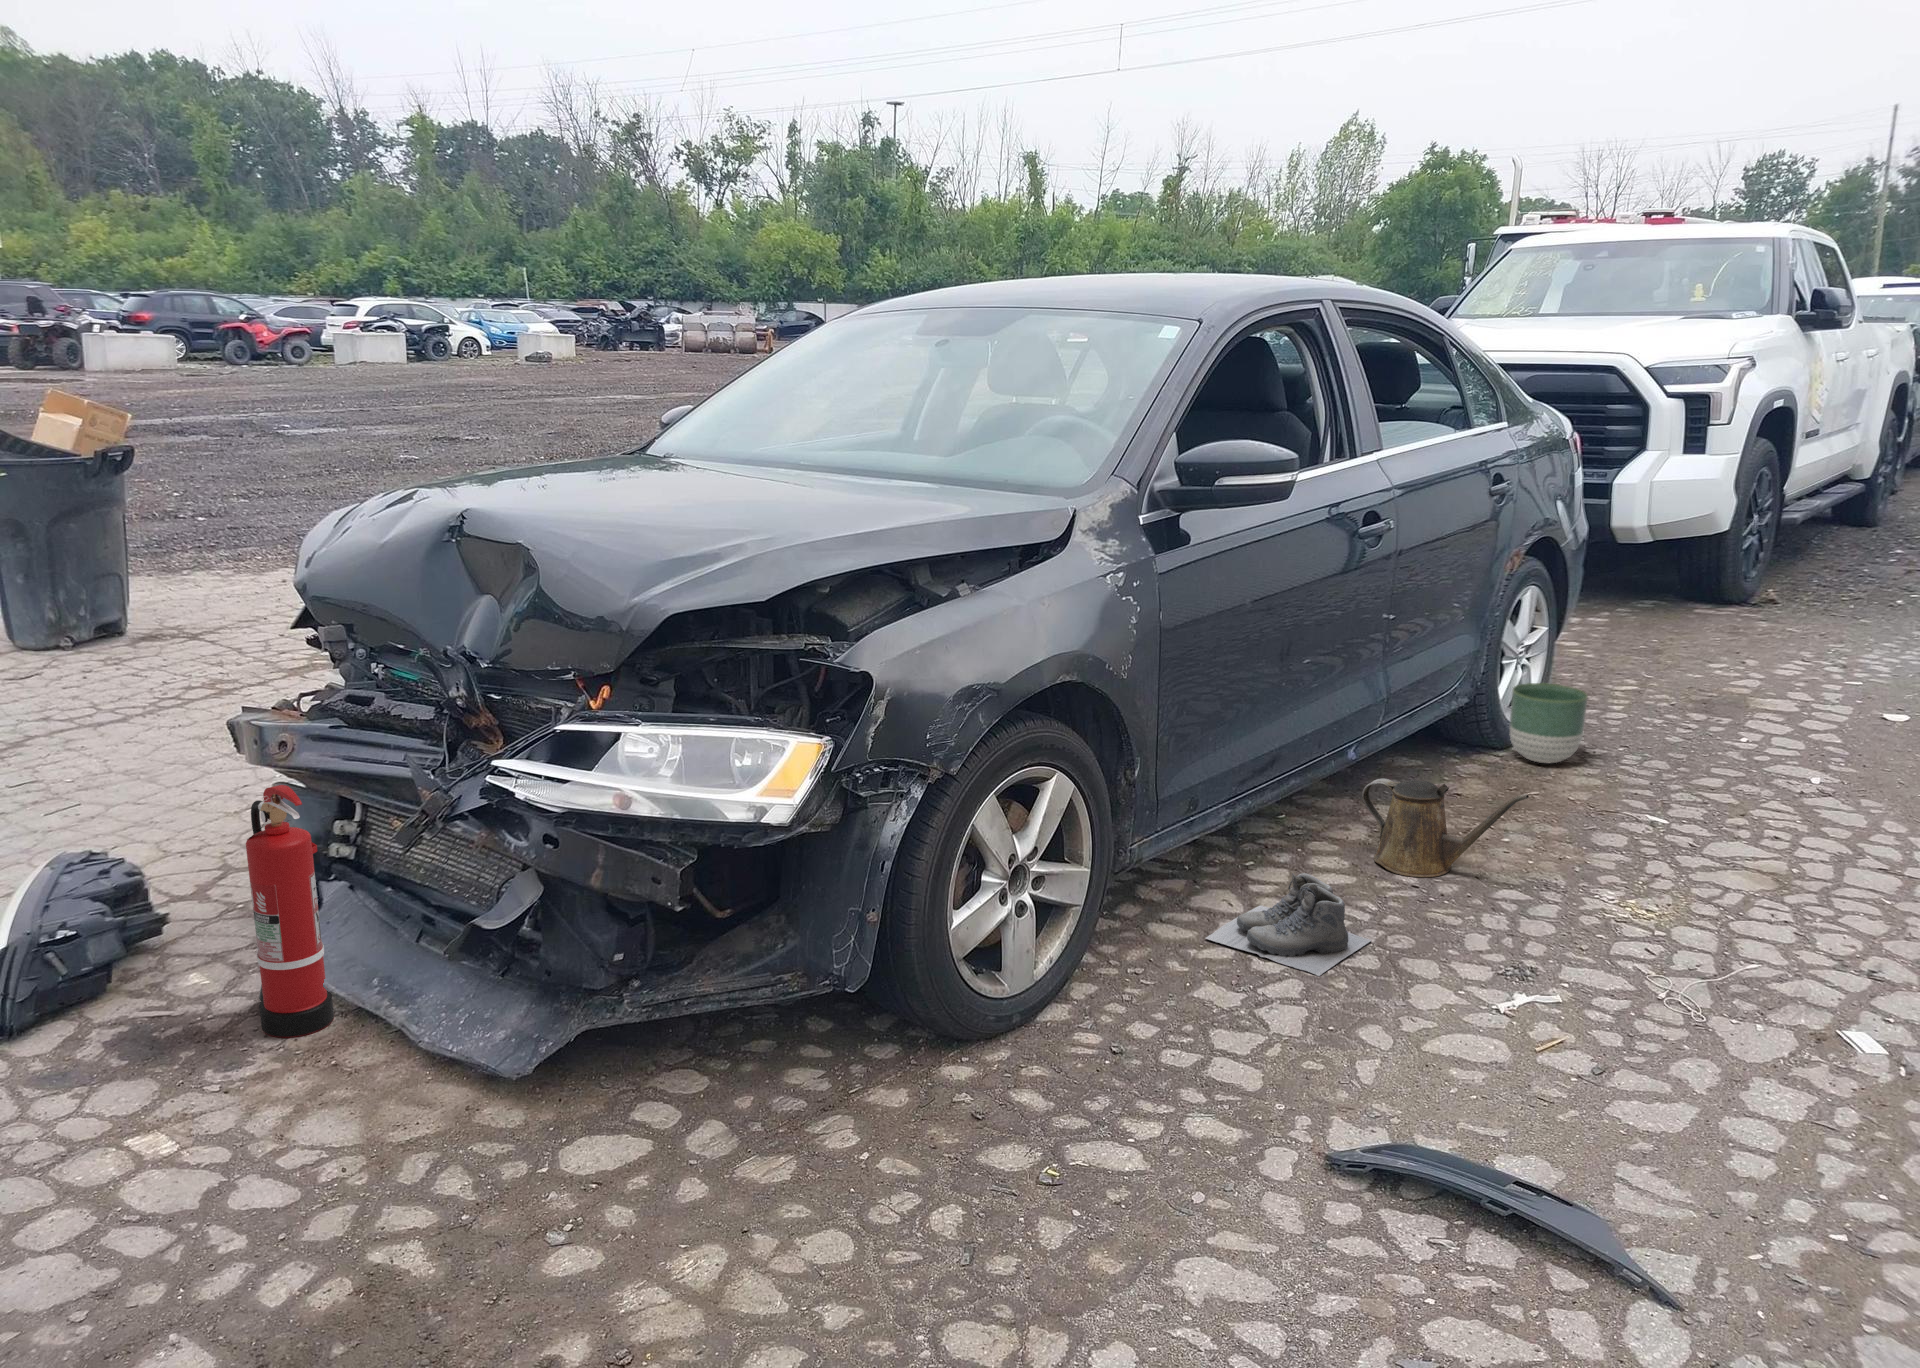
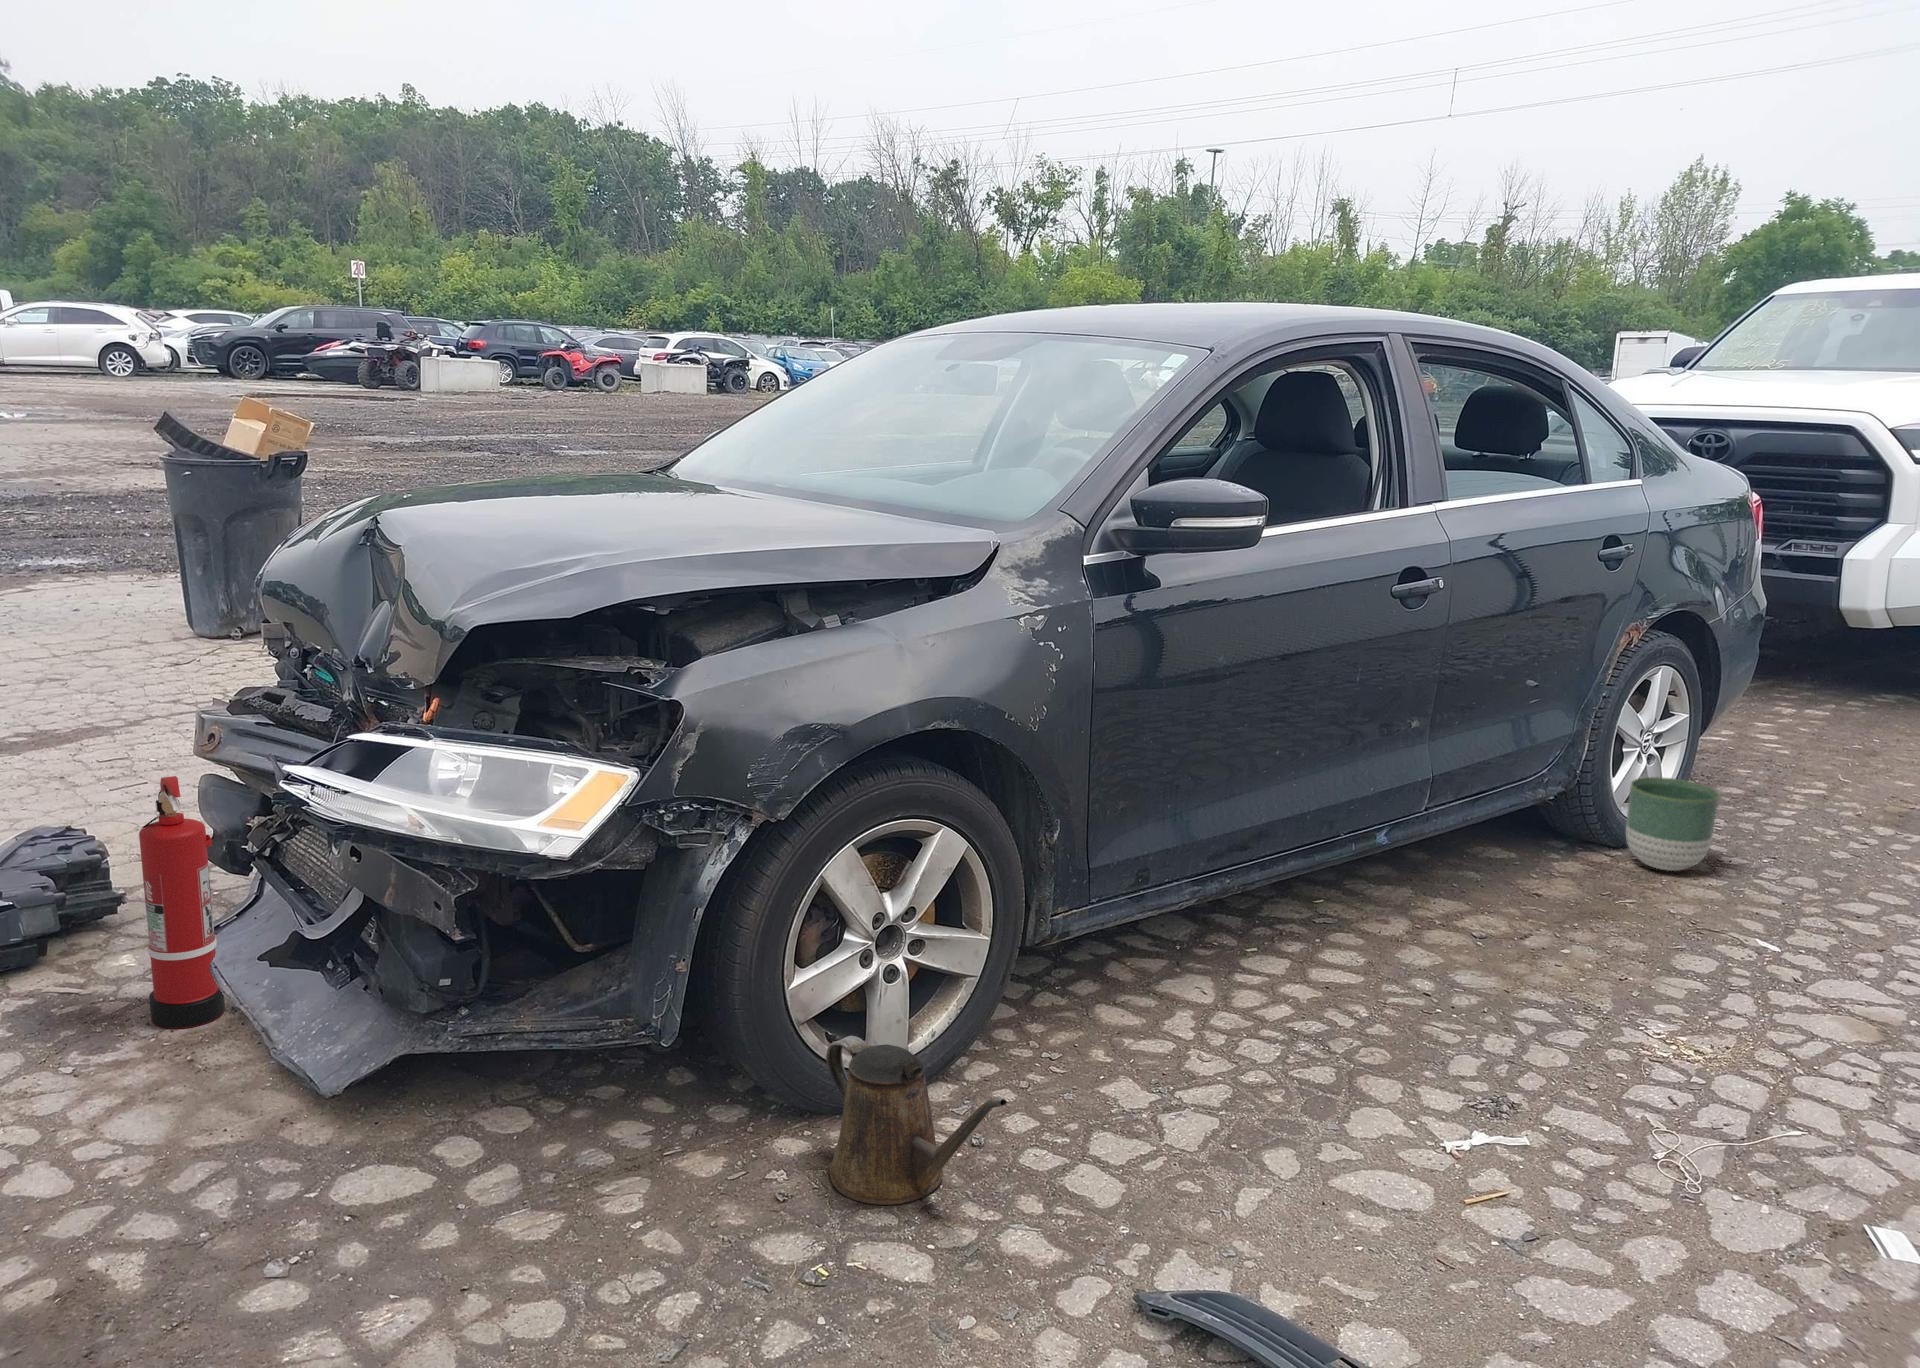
watering can: present [1362,779,1529,877] -> present [826,1036,1007,1205]
boots: present [1206,873,1371,976] -> none [1149,966,1341,1086]

